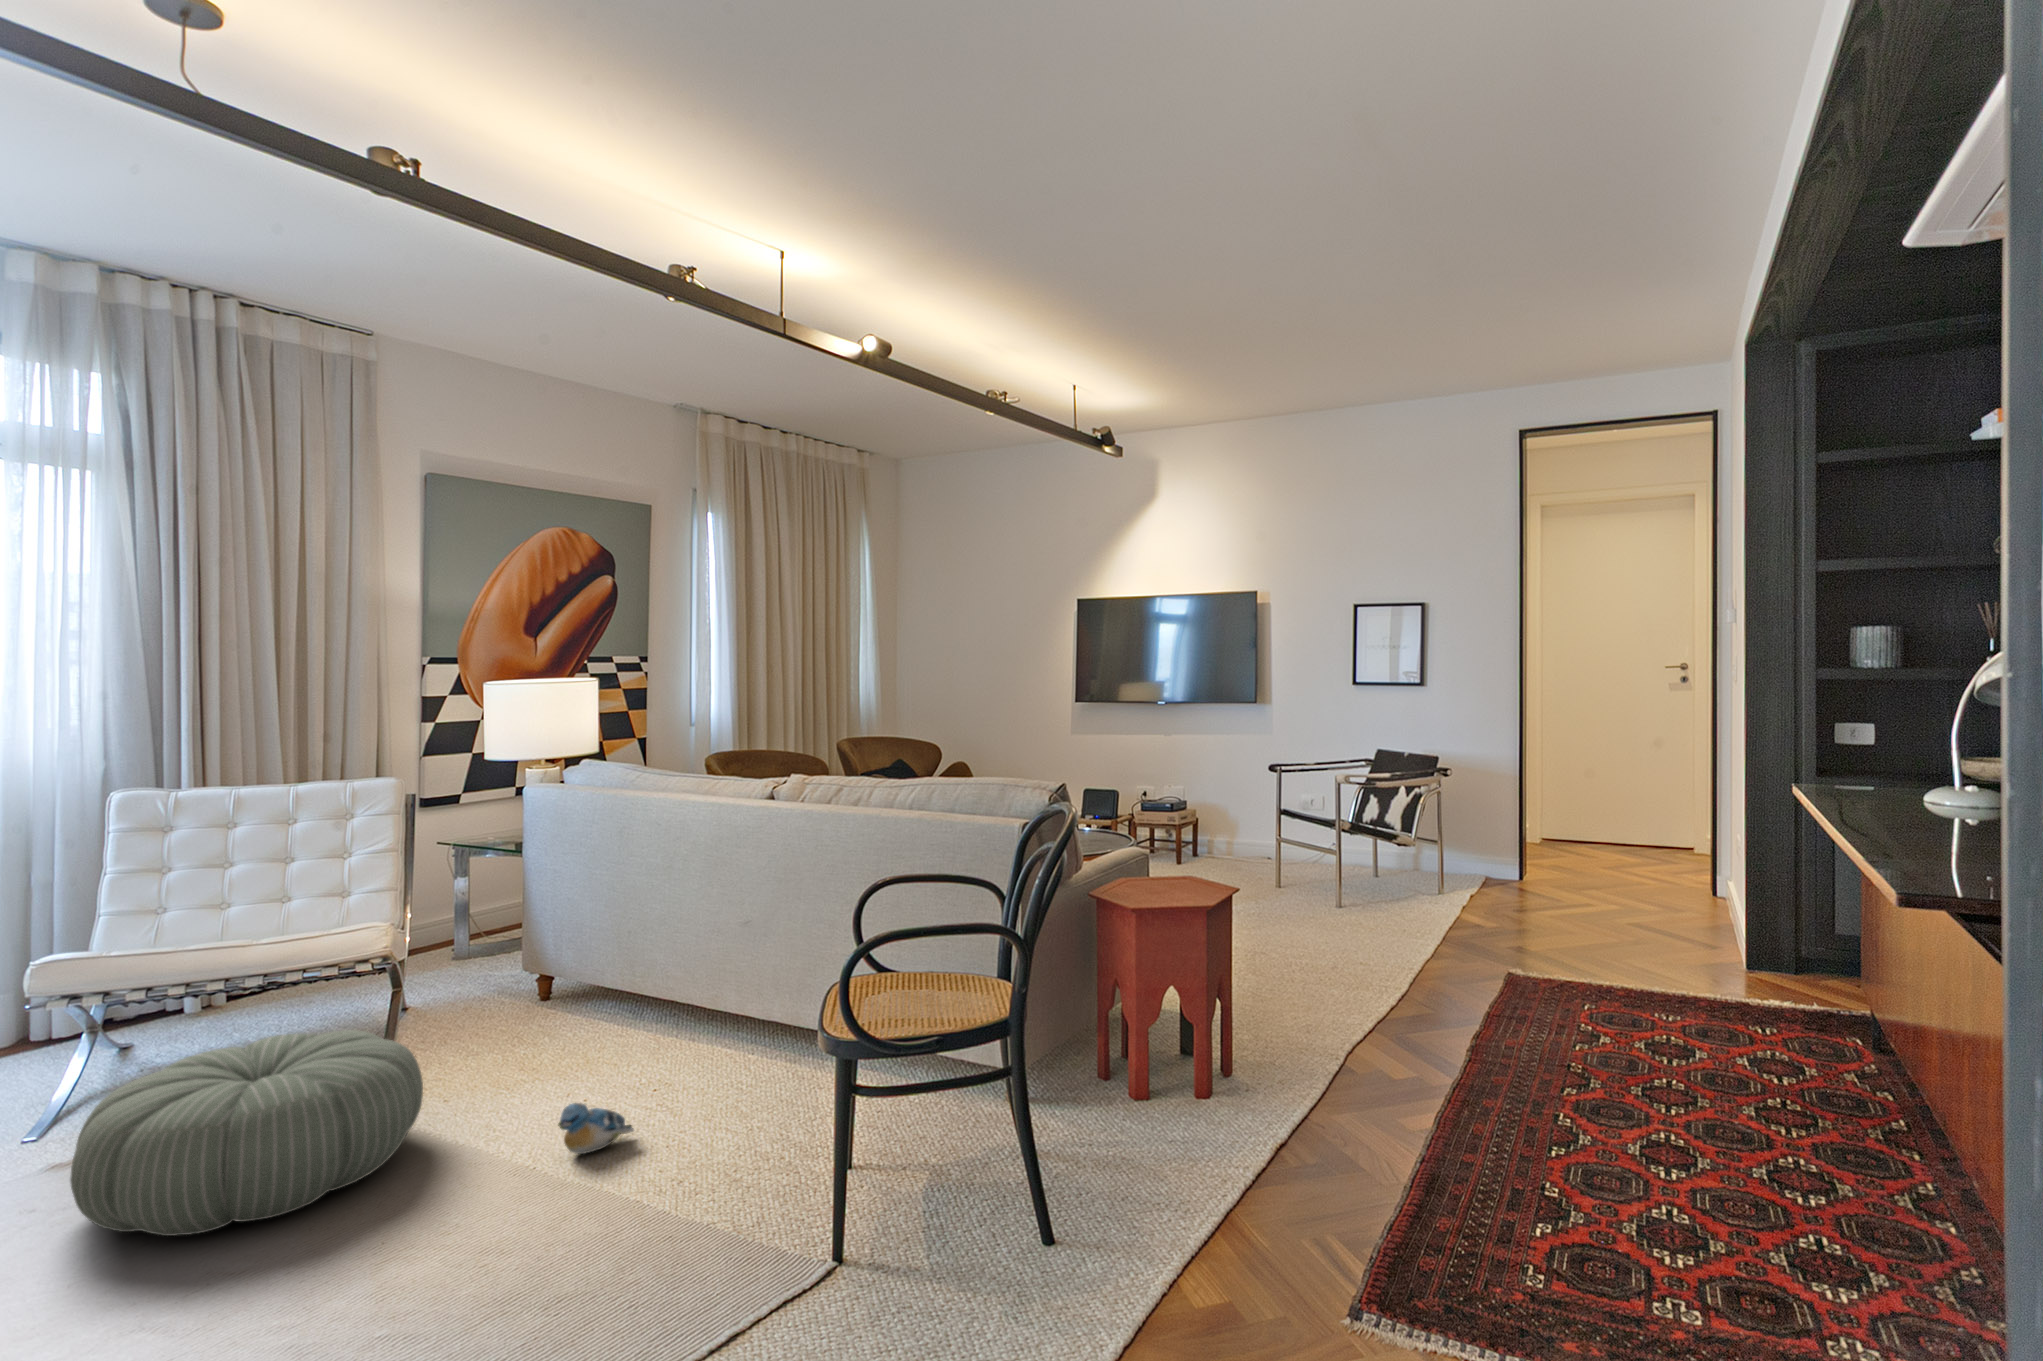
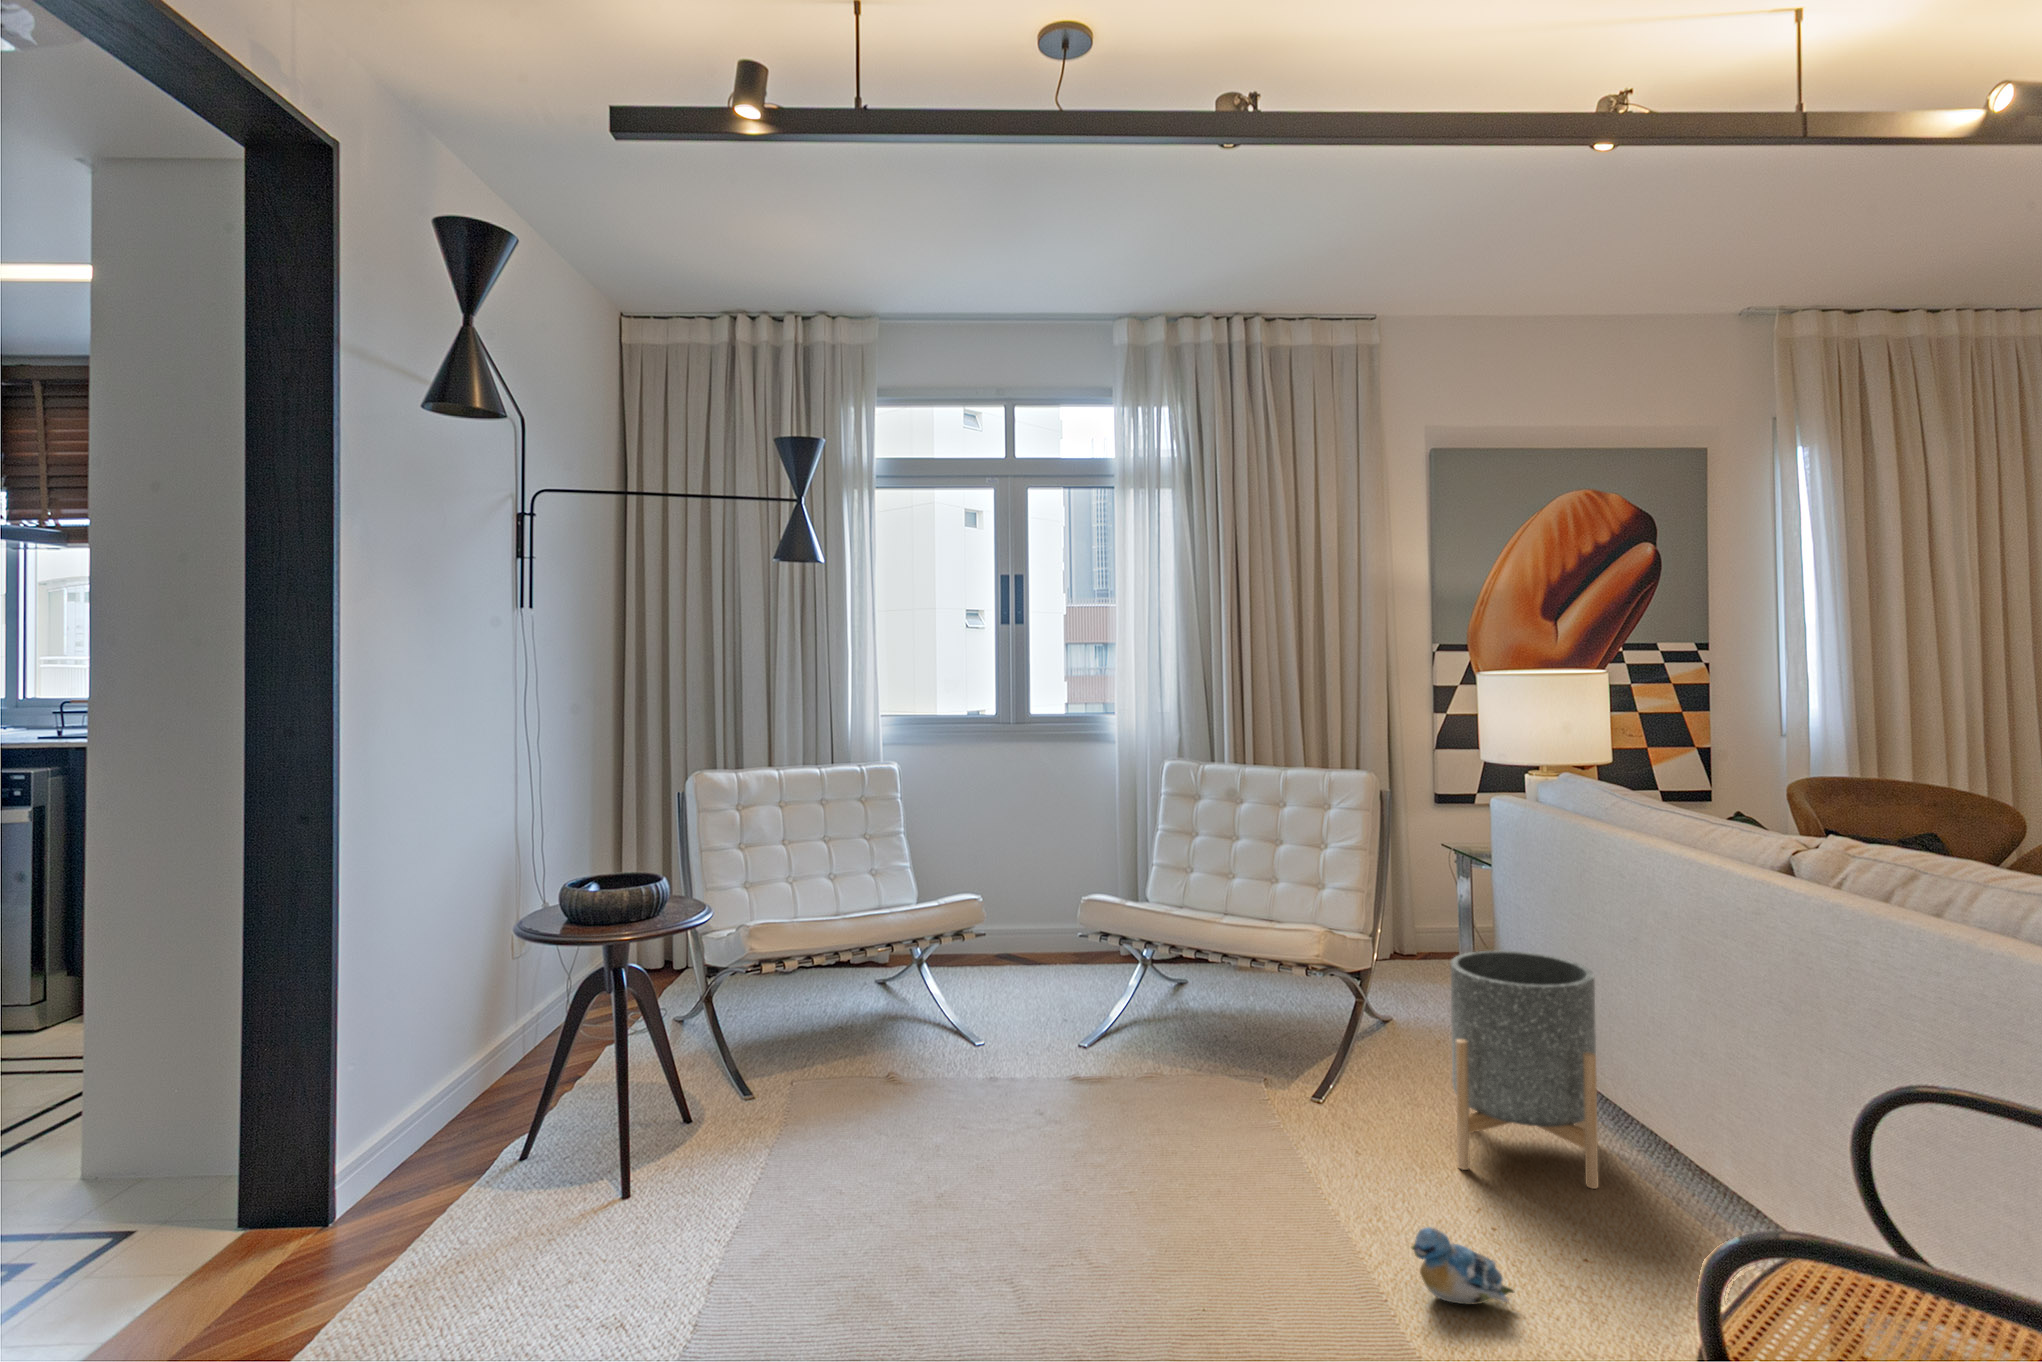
planter: none [525,897,650,1079] -> present [1451,951,1599,1189]
pouf: present [70,1030,423,1236] -> none [1033,1024,1307,1217]

